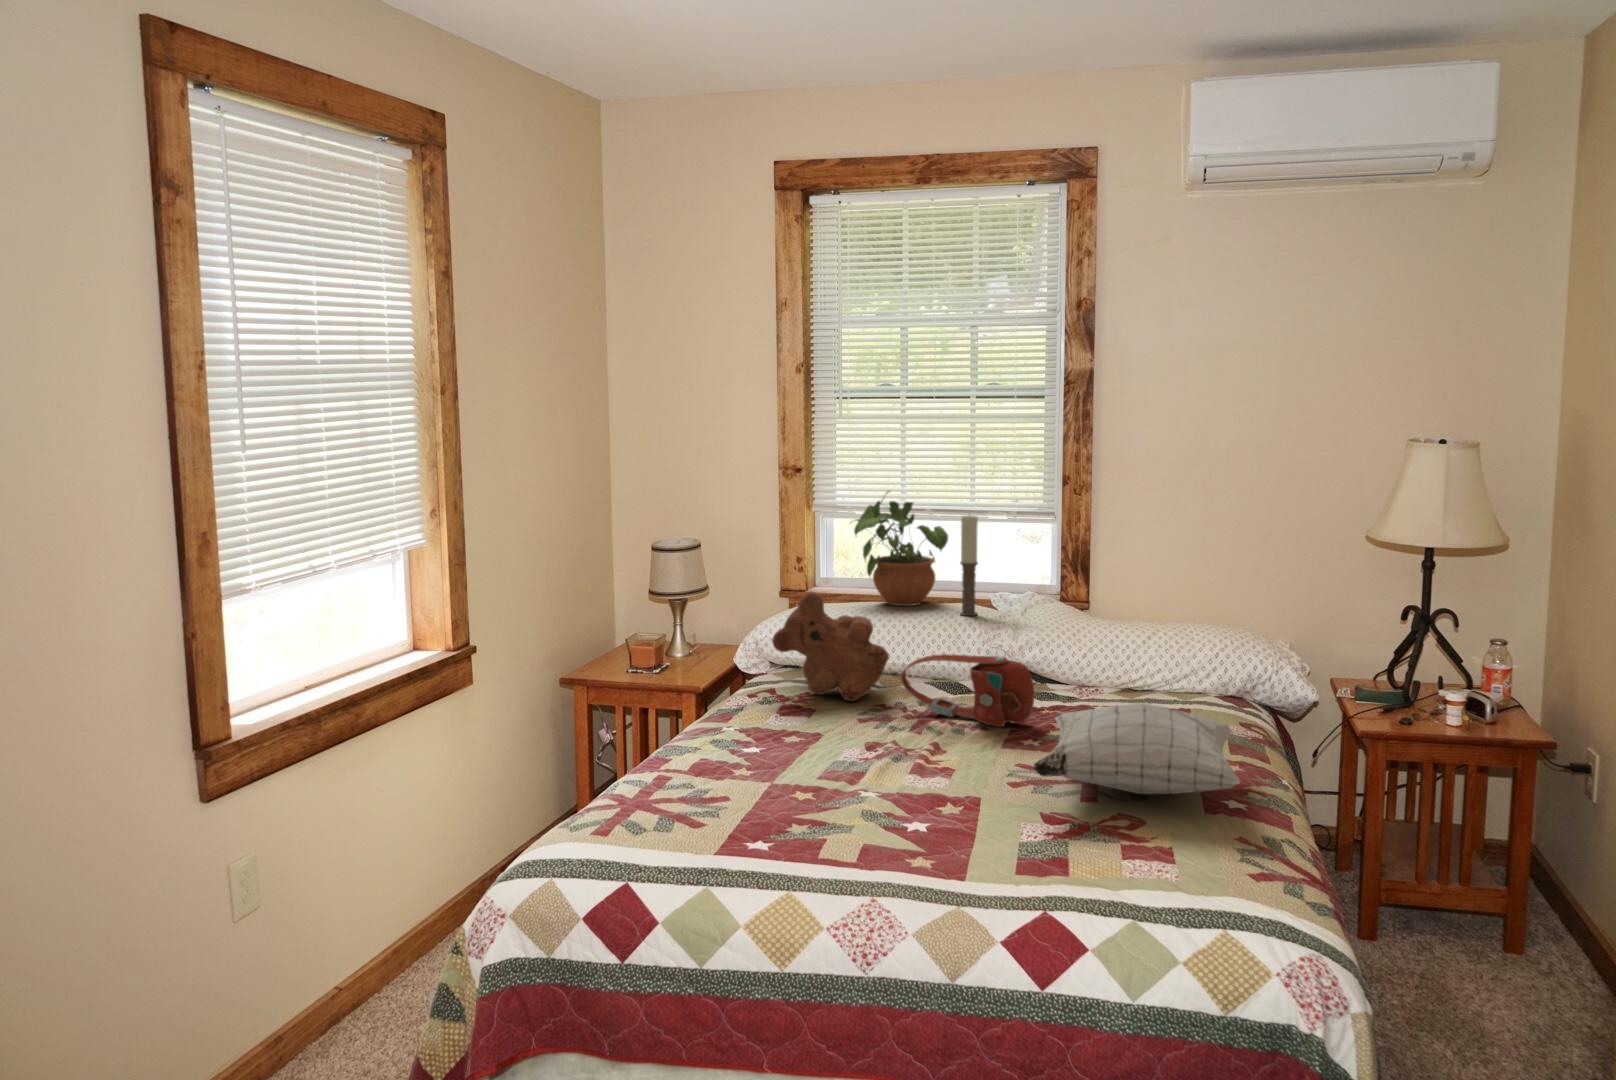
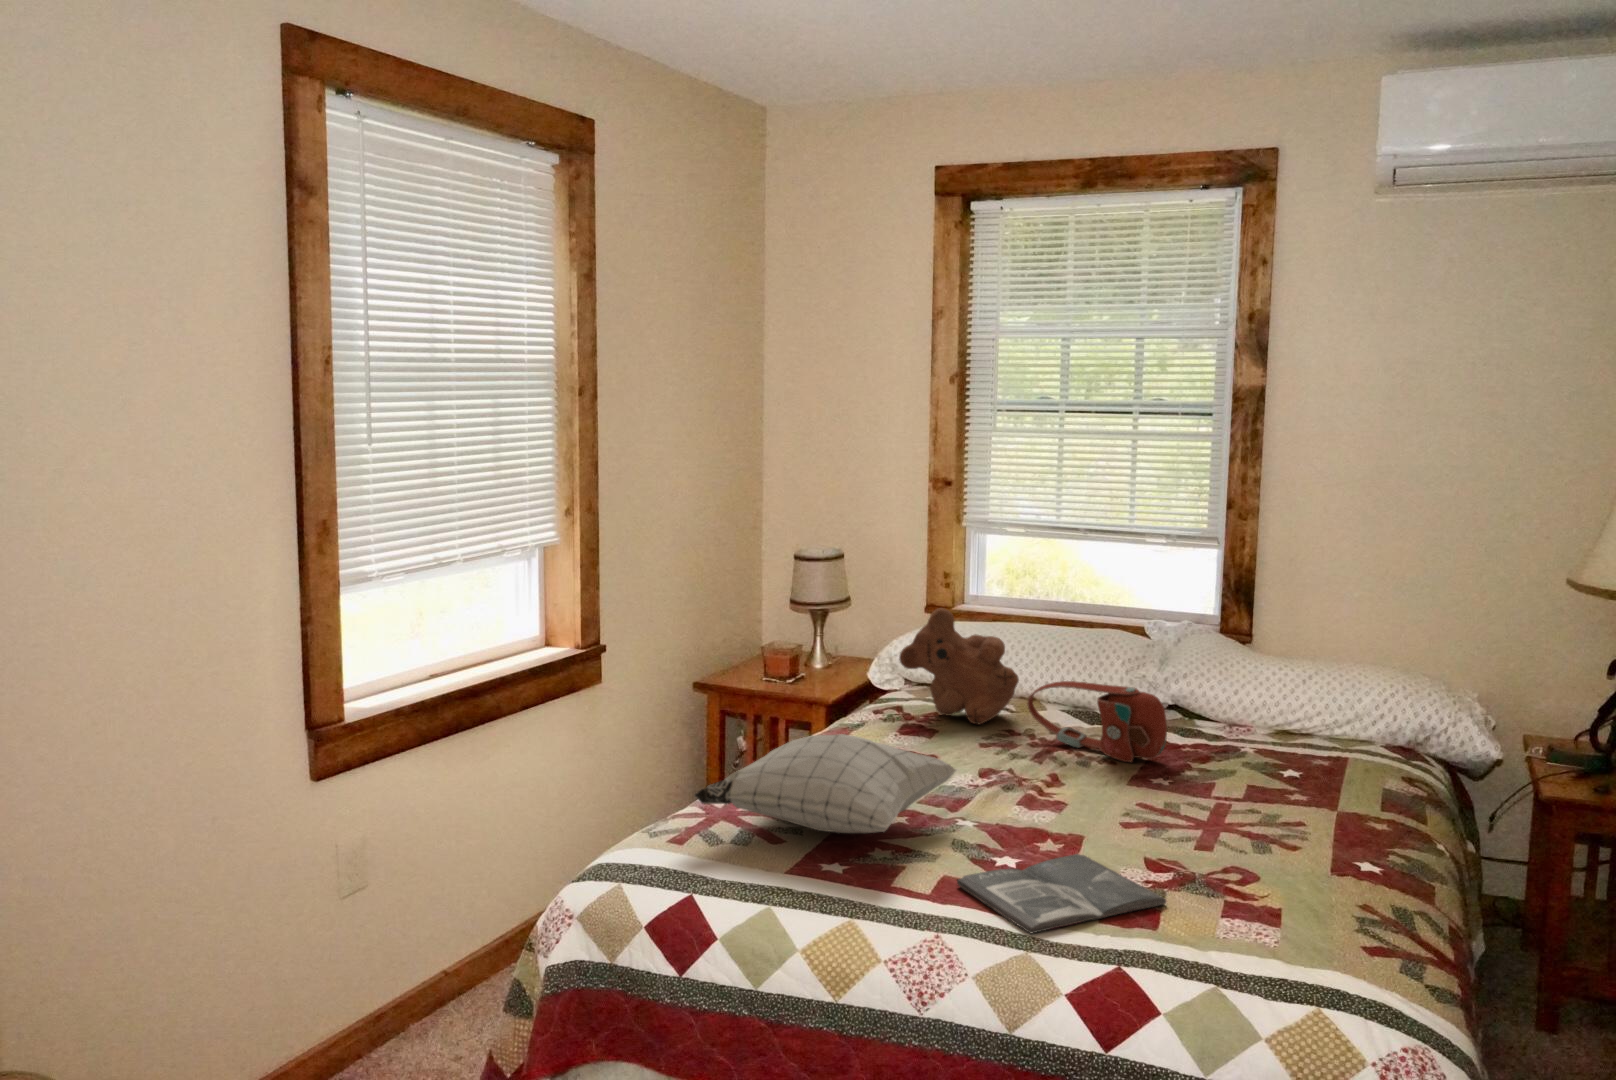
potted plant: present [854,491,948,606] -> none [997,507,1100,629]
candle: present [960,515,978,616] -> none [1106,534,1128,643]
pillow: present [1033,703,1240,794] -> present [695,734,957,833]
magazine: none [879,814,1072,890] -> present [957,854,1166,933]

